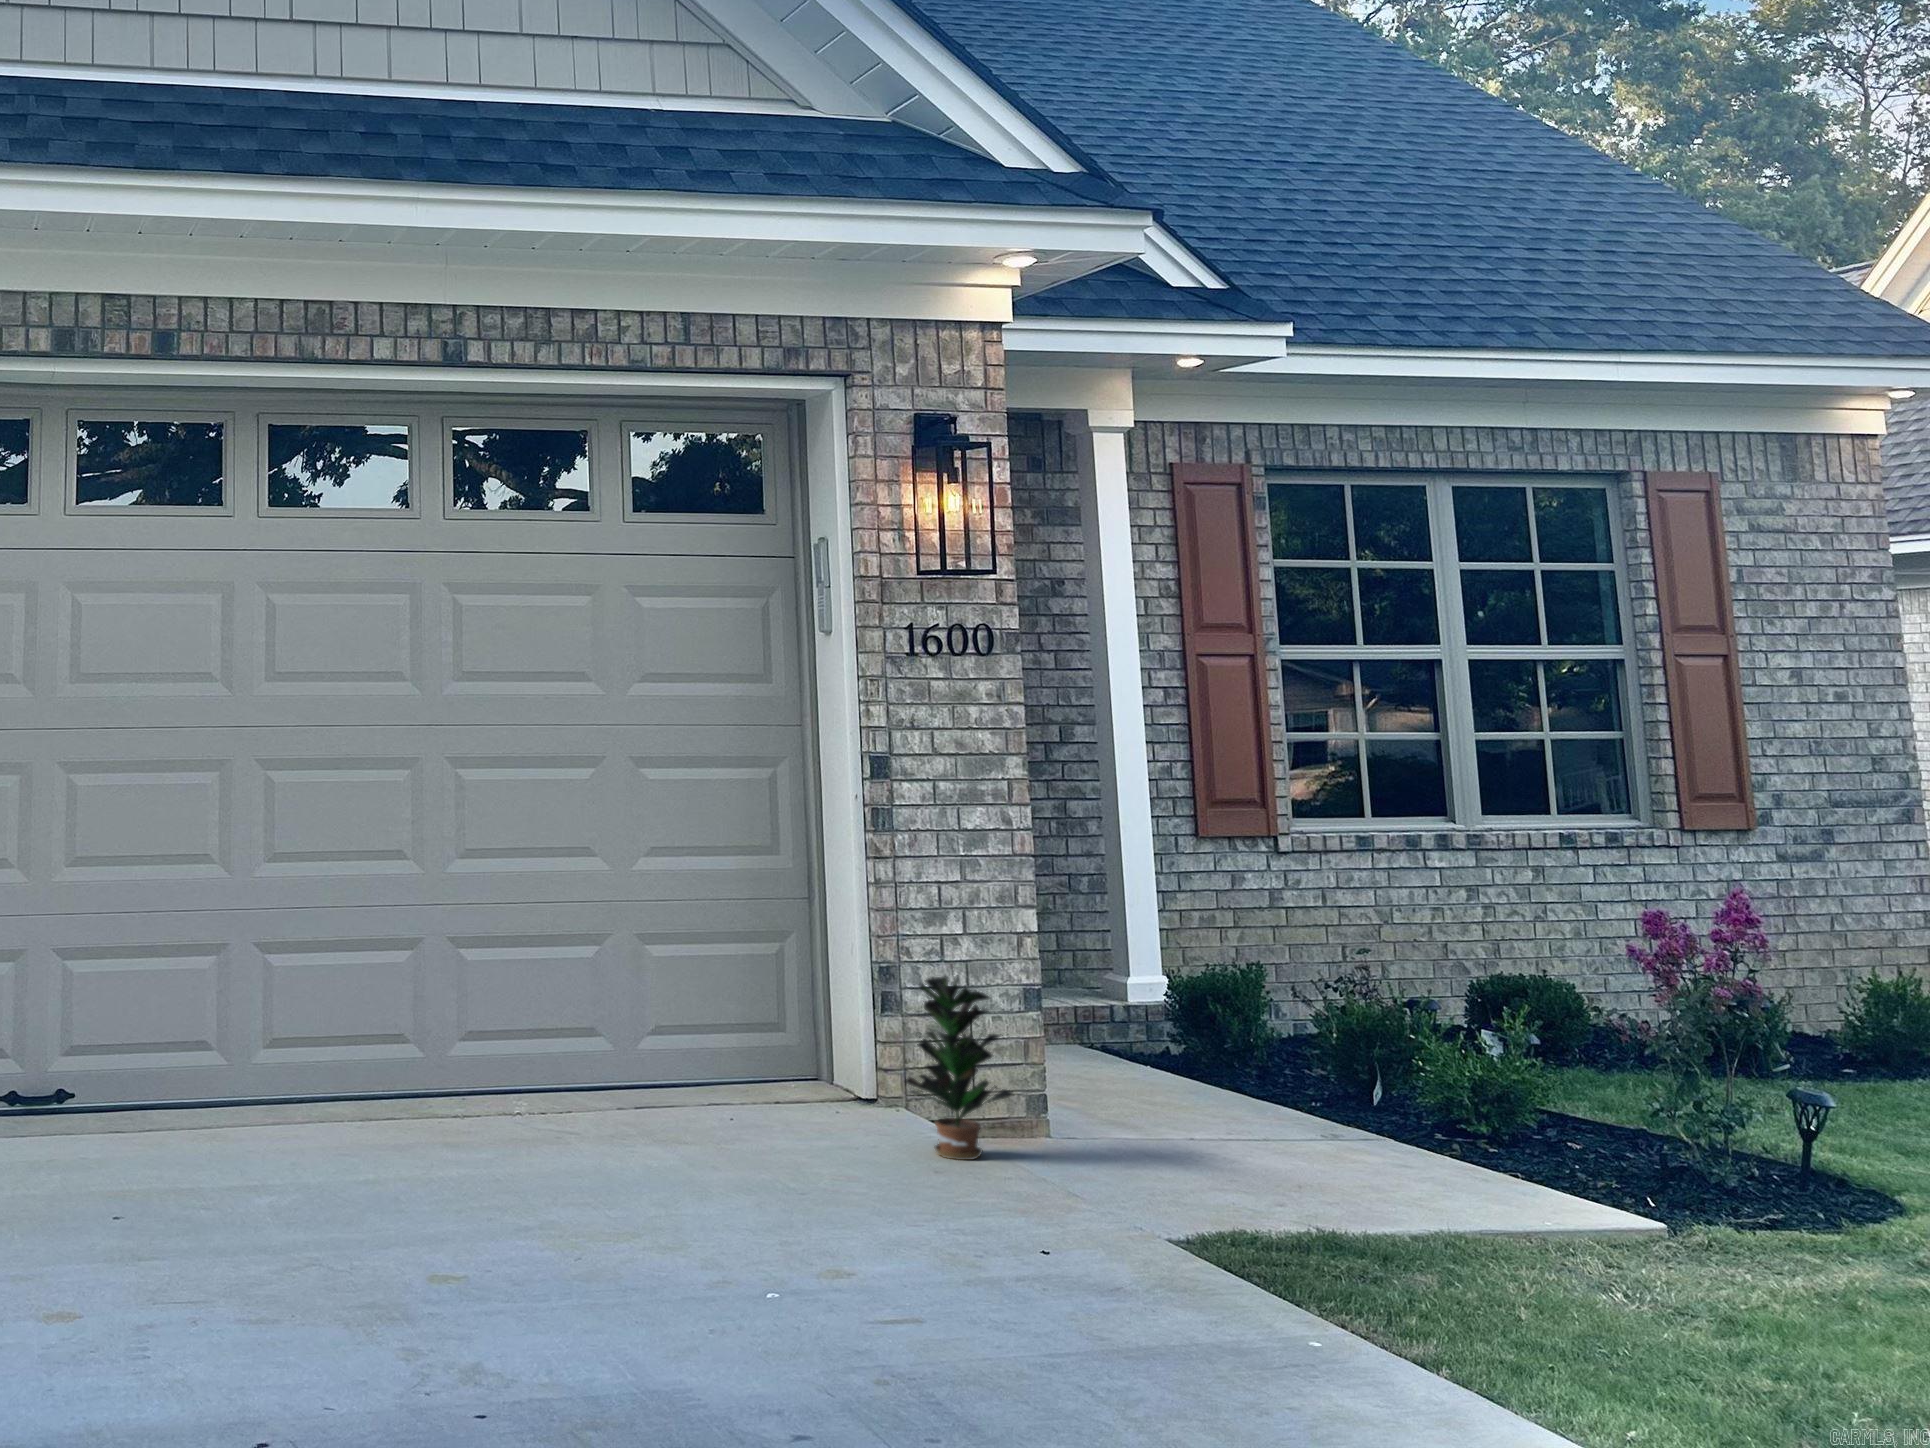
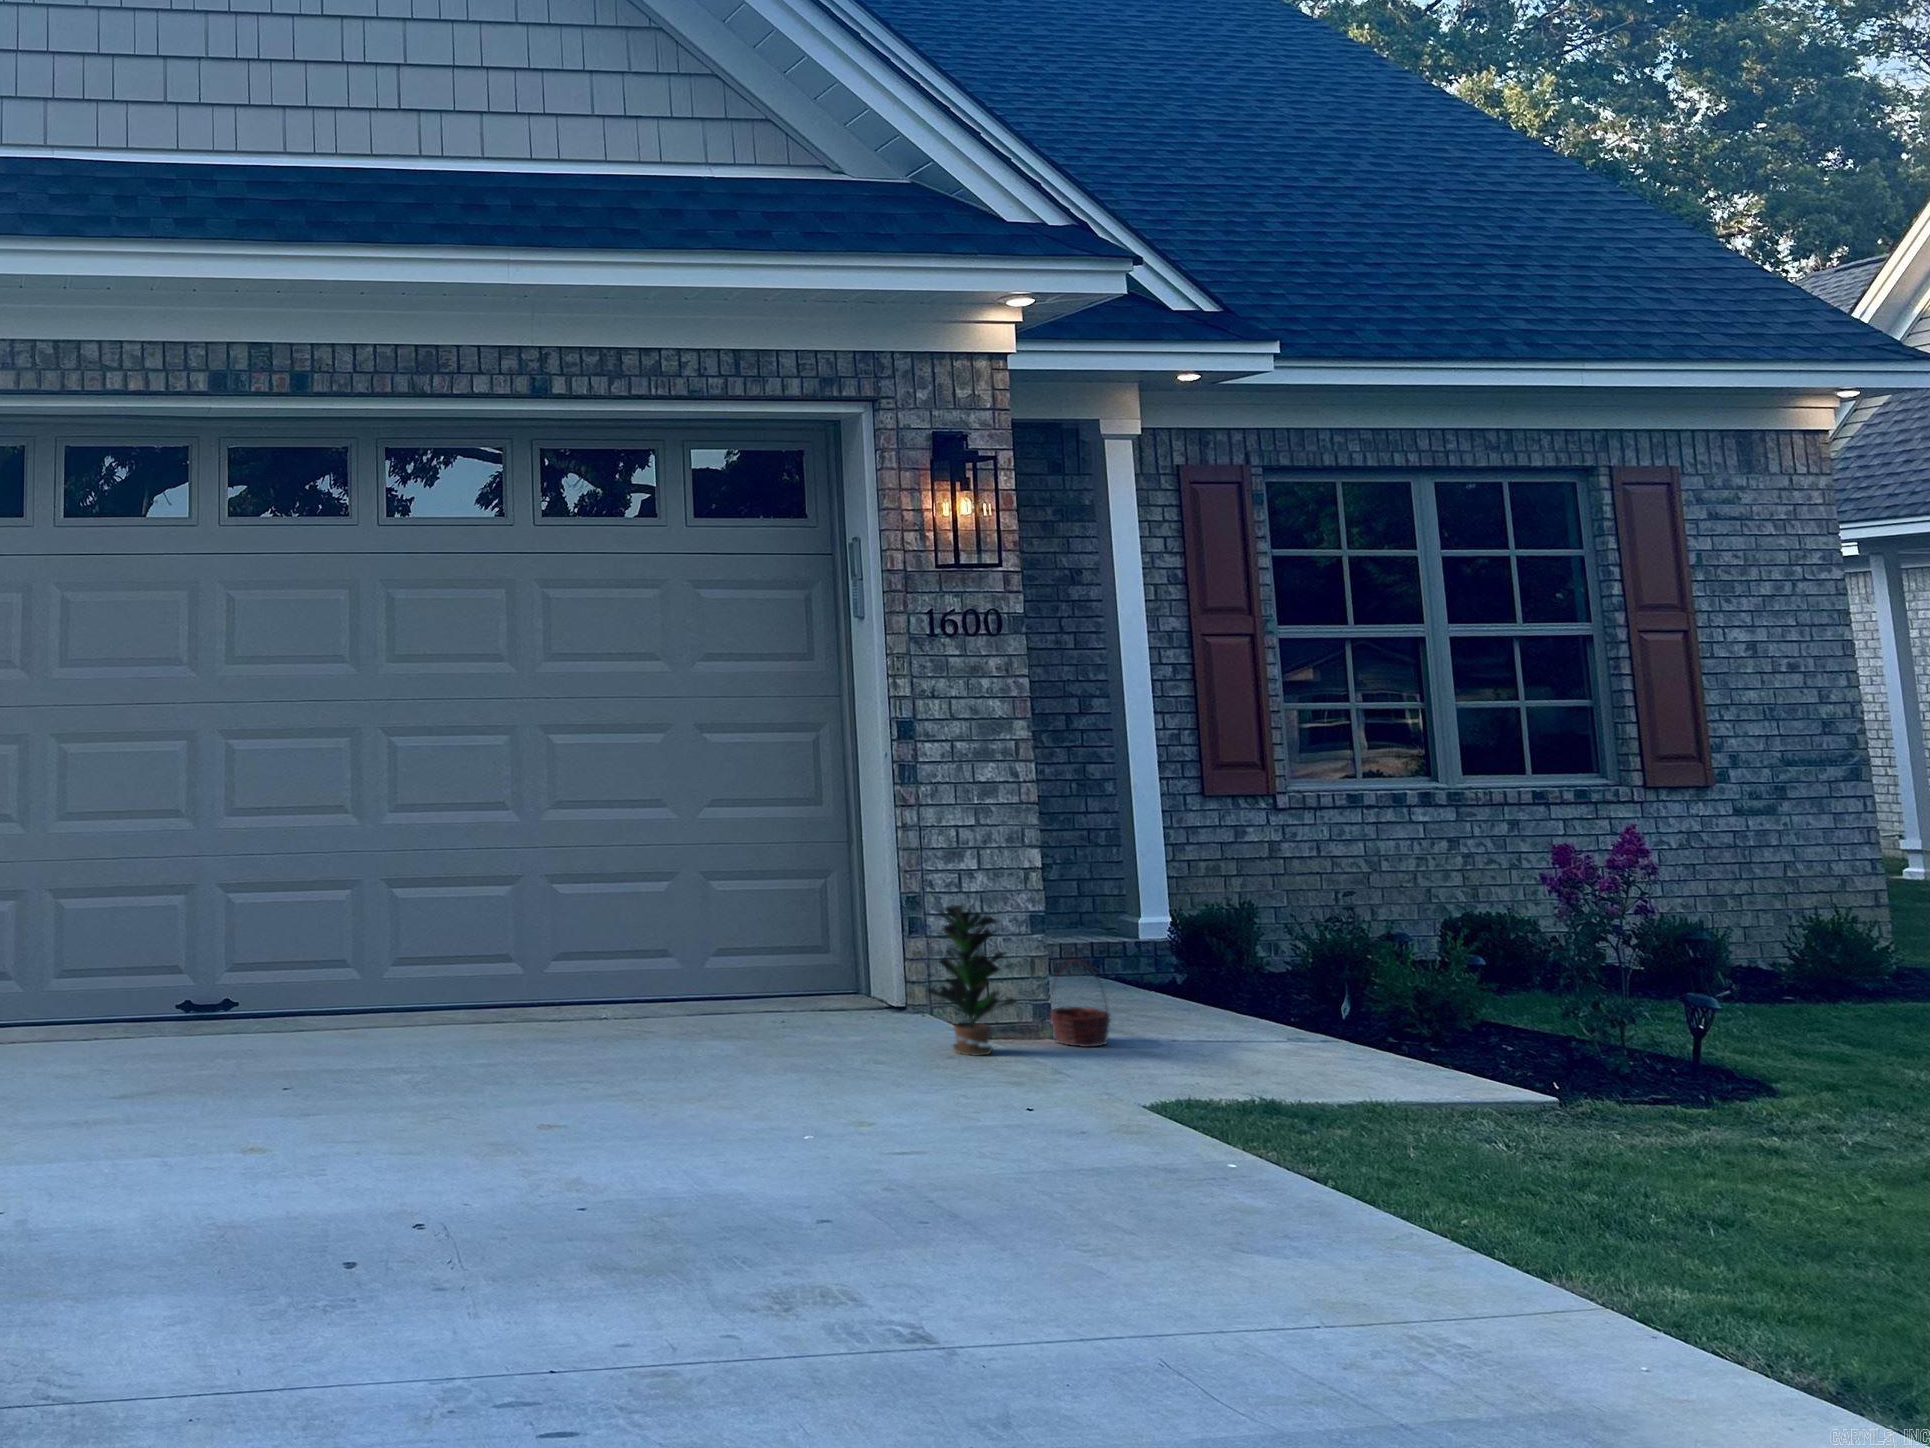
basket: none [1045,1041,1120,1148] -> present [1049,960,1110,1047]

